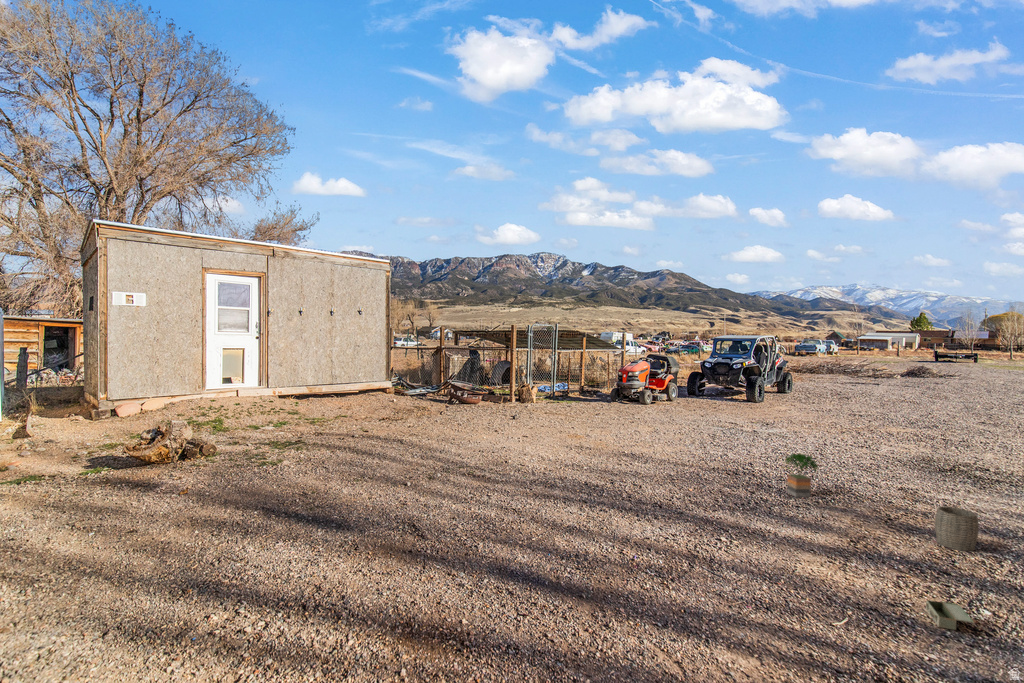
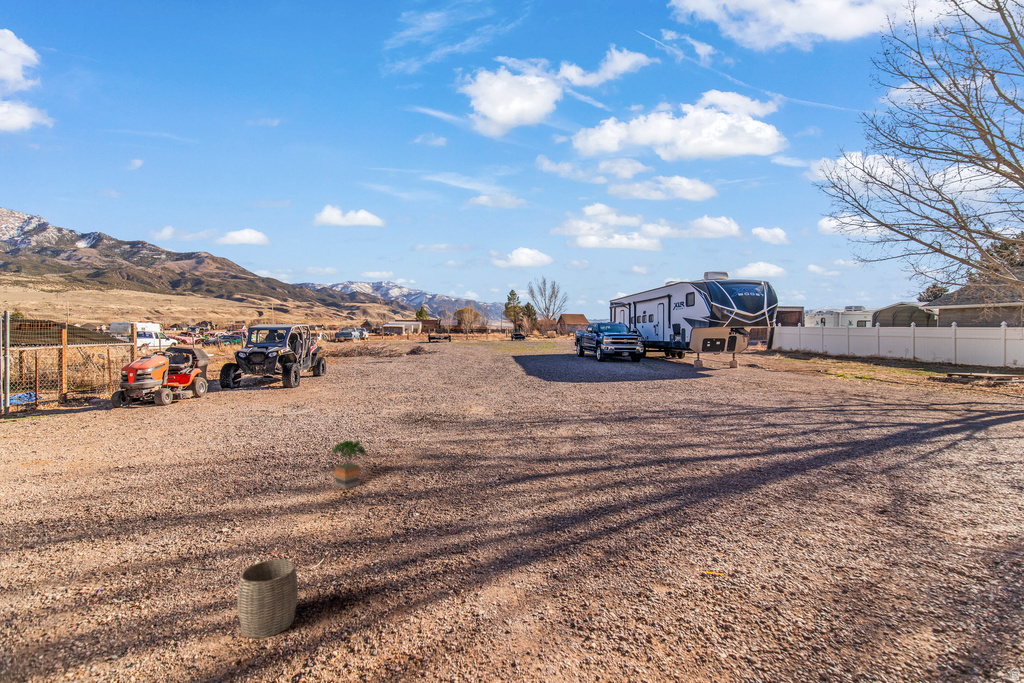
woven basket: present [935,507,979,551] -> present [237,559,298,638]
toolbox: present [926,600,973,630] -> none [494,579,539,617]

